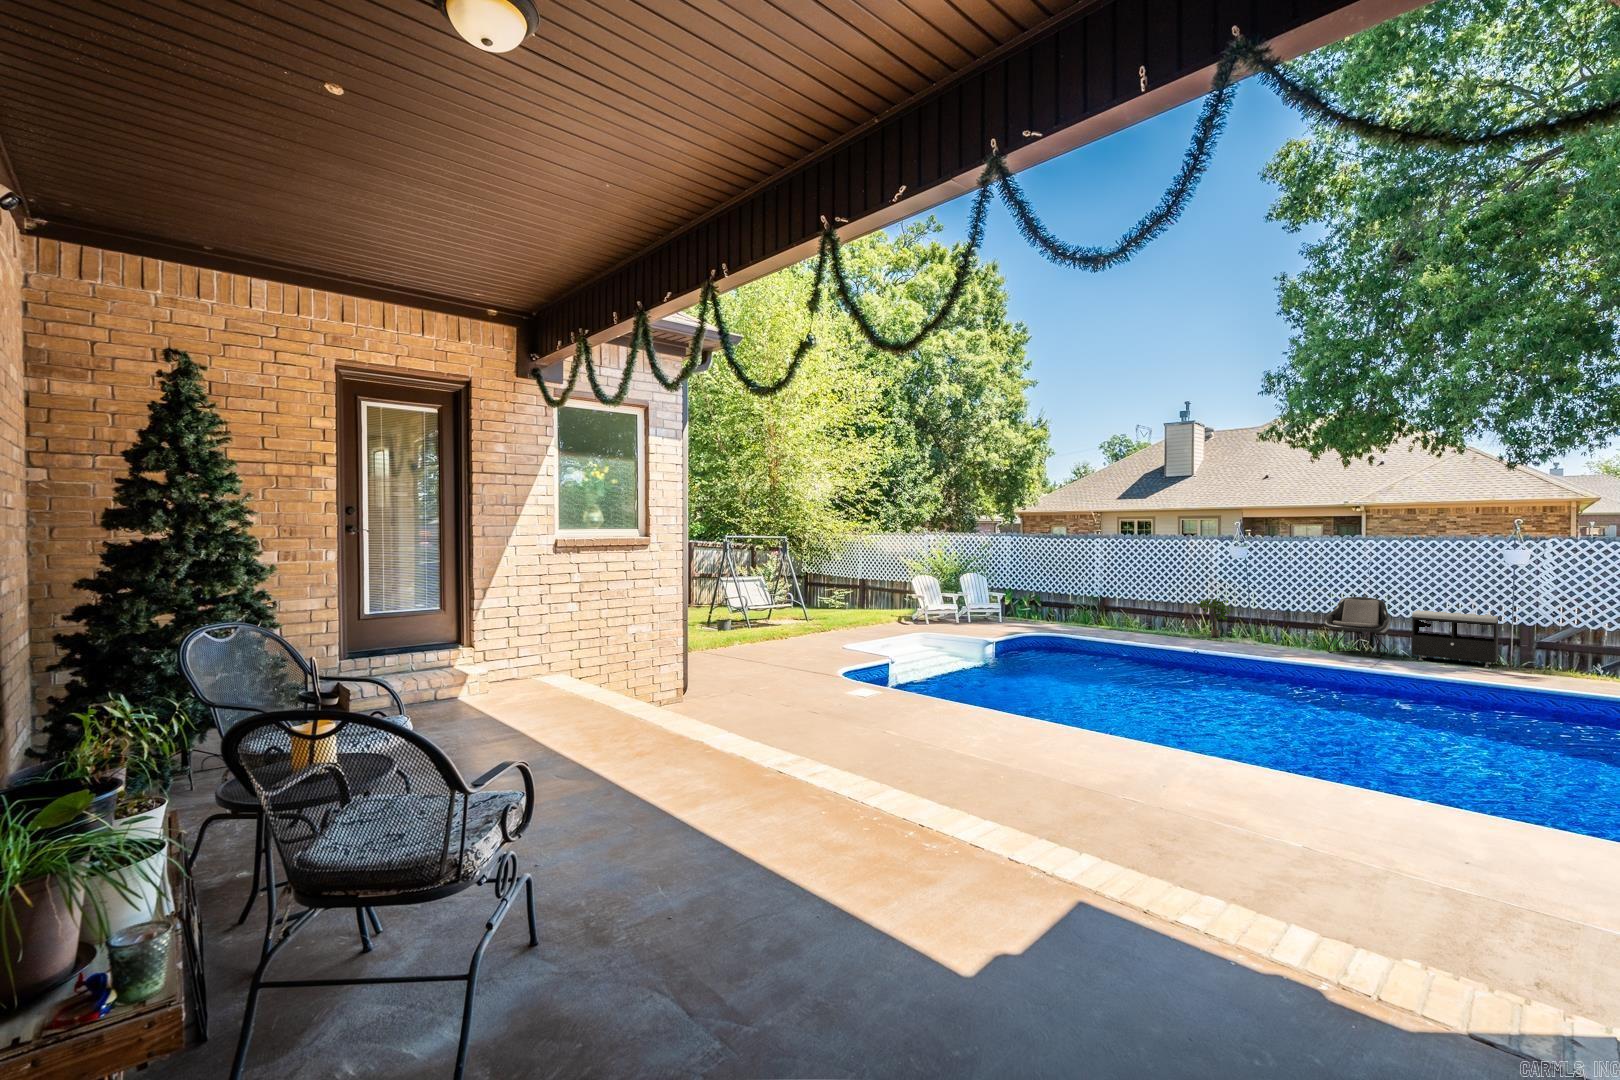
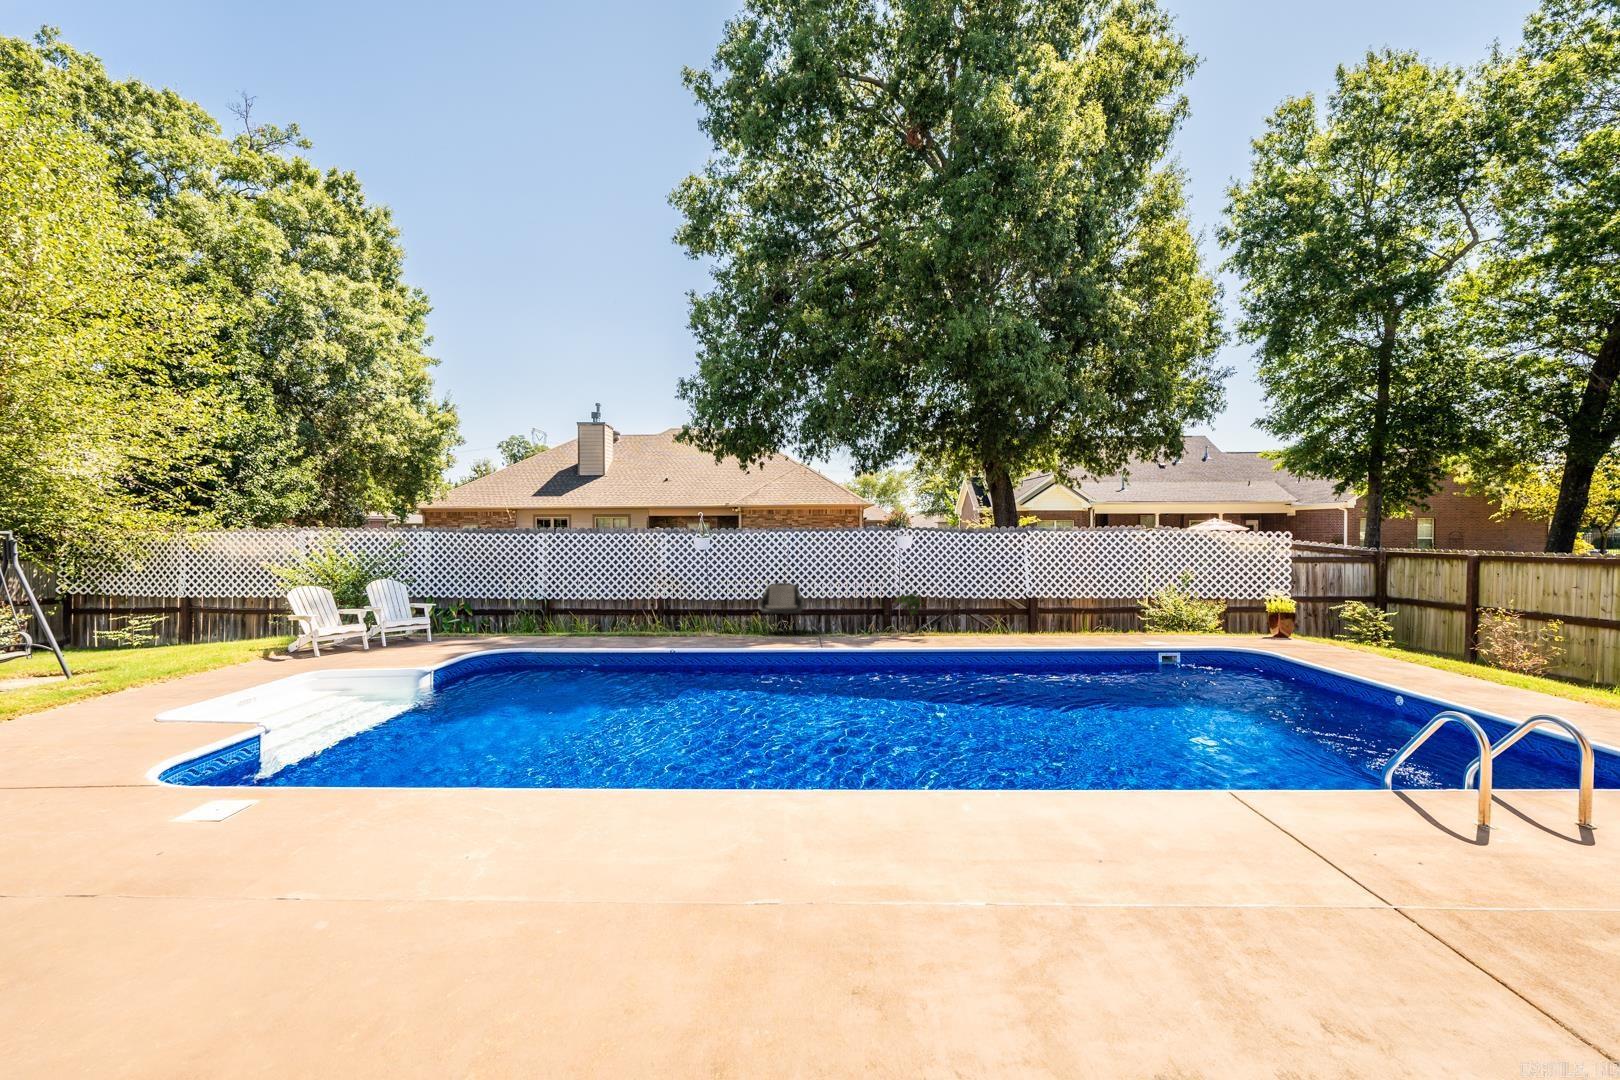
potted plant: present [1196,598,1232,638] -> present [896,593,921,633]
storage bench: present [1412,610,1498,667] -> none [819,591,872,633]

